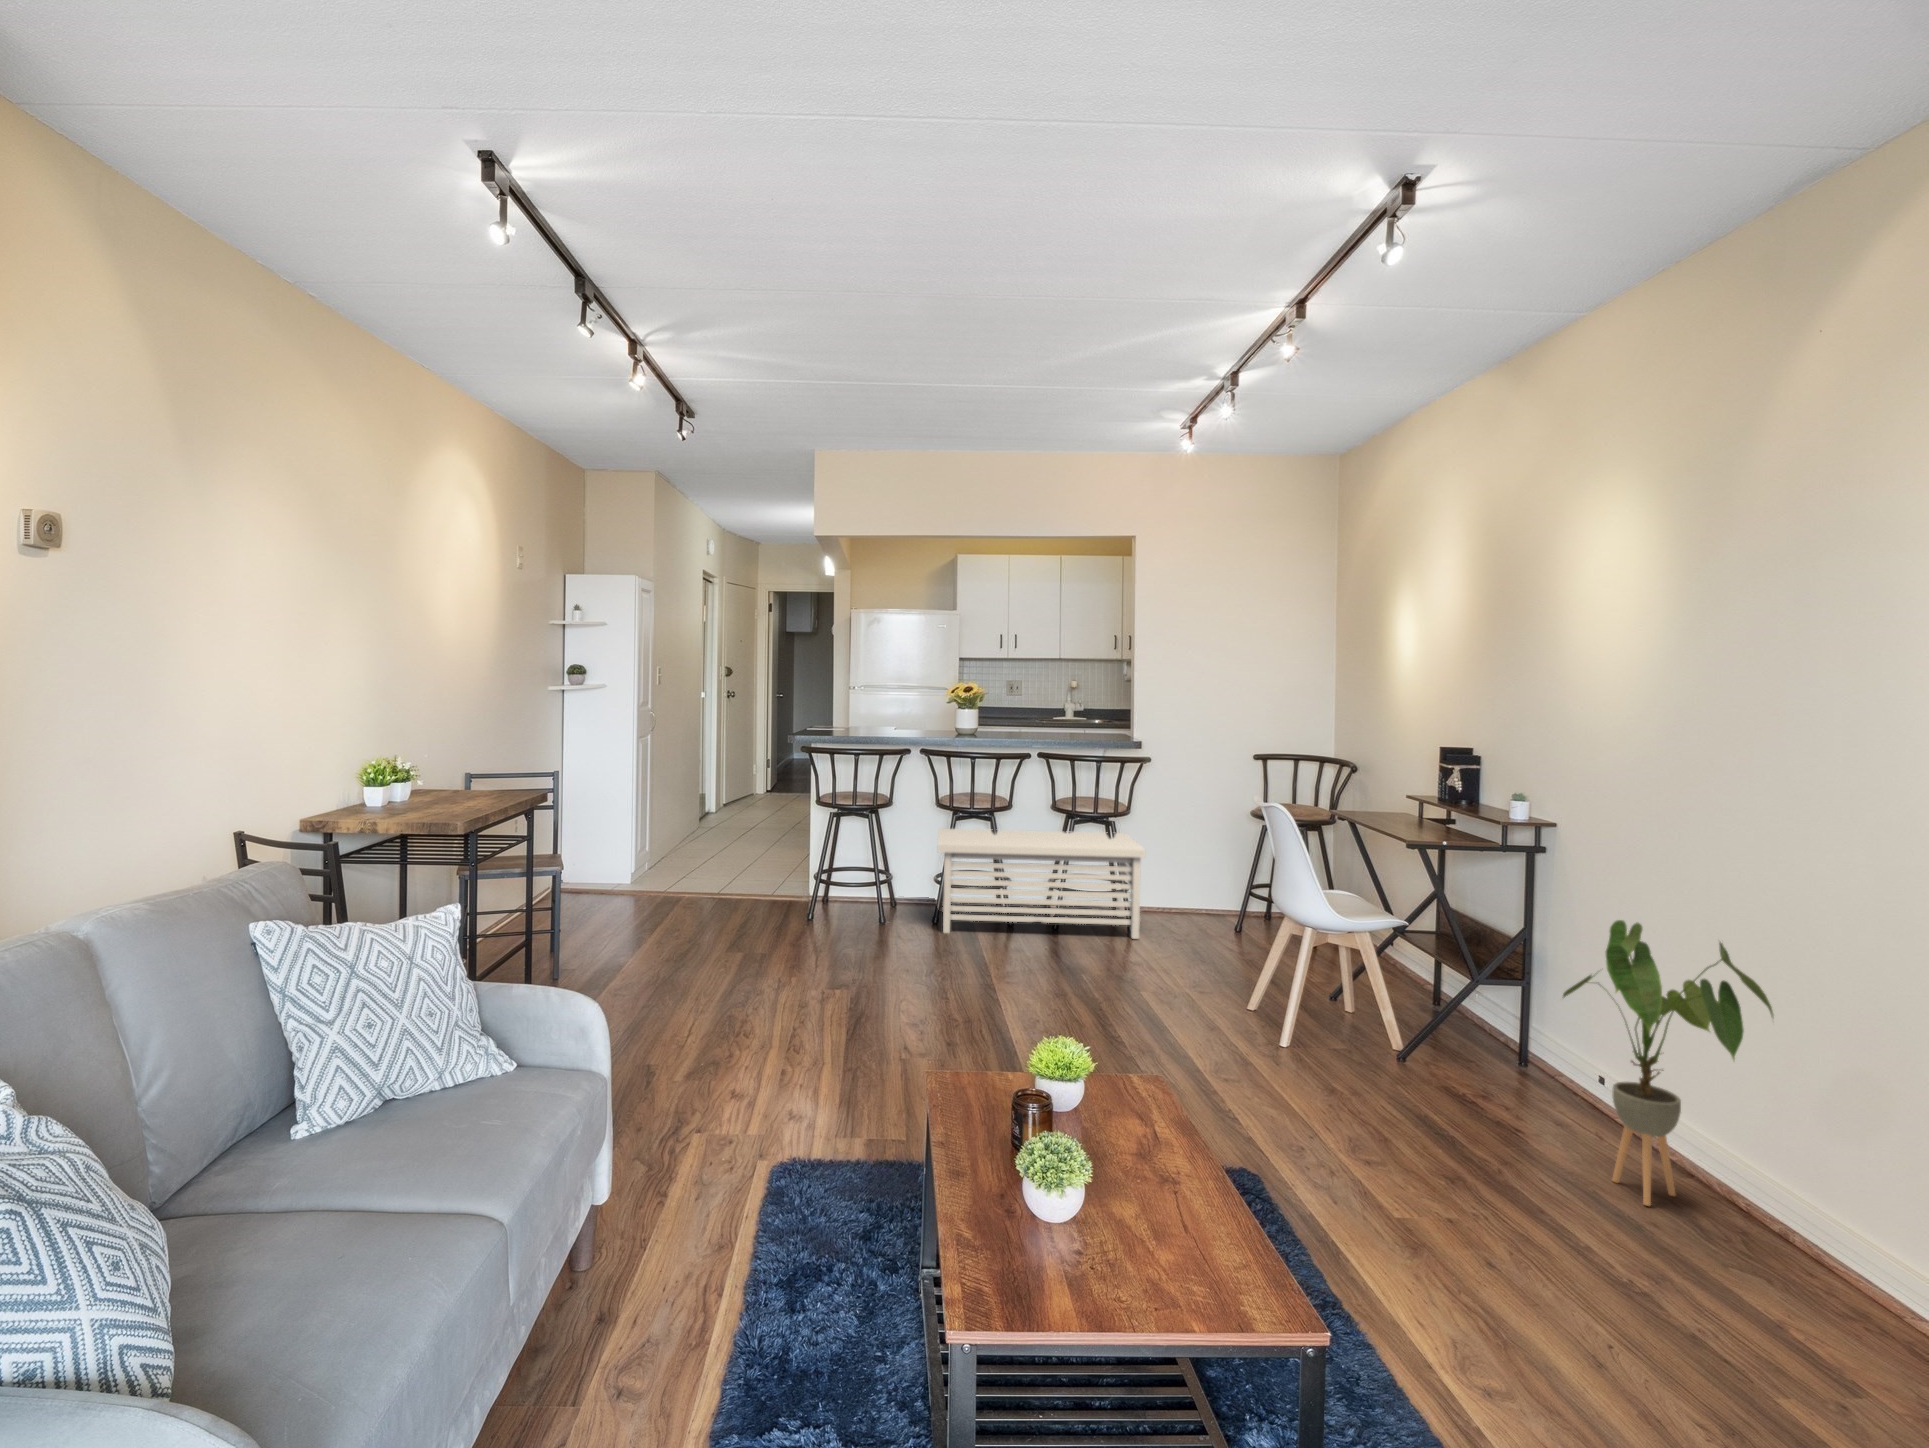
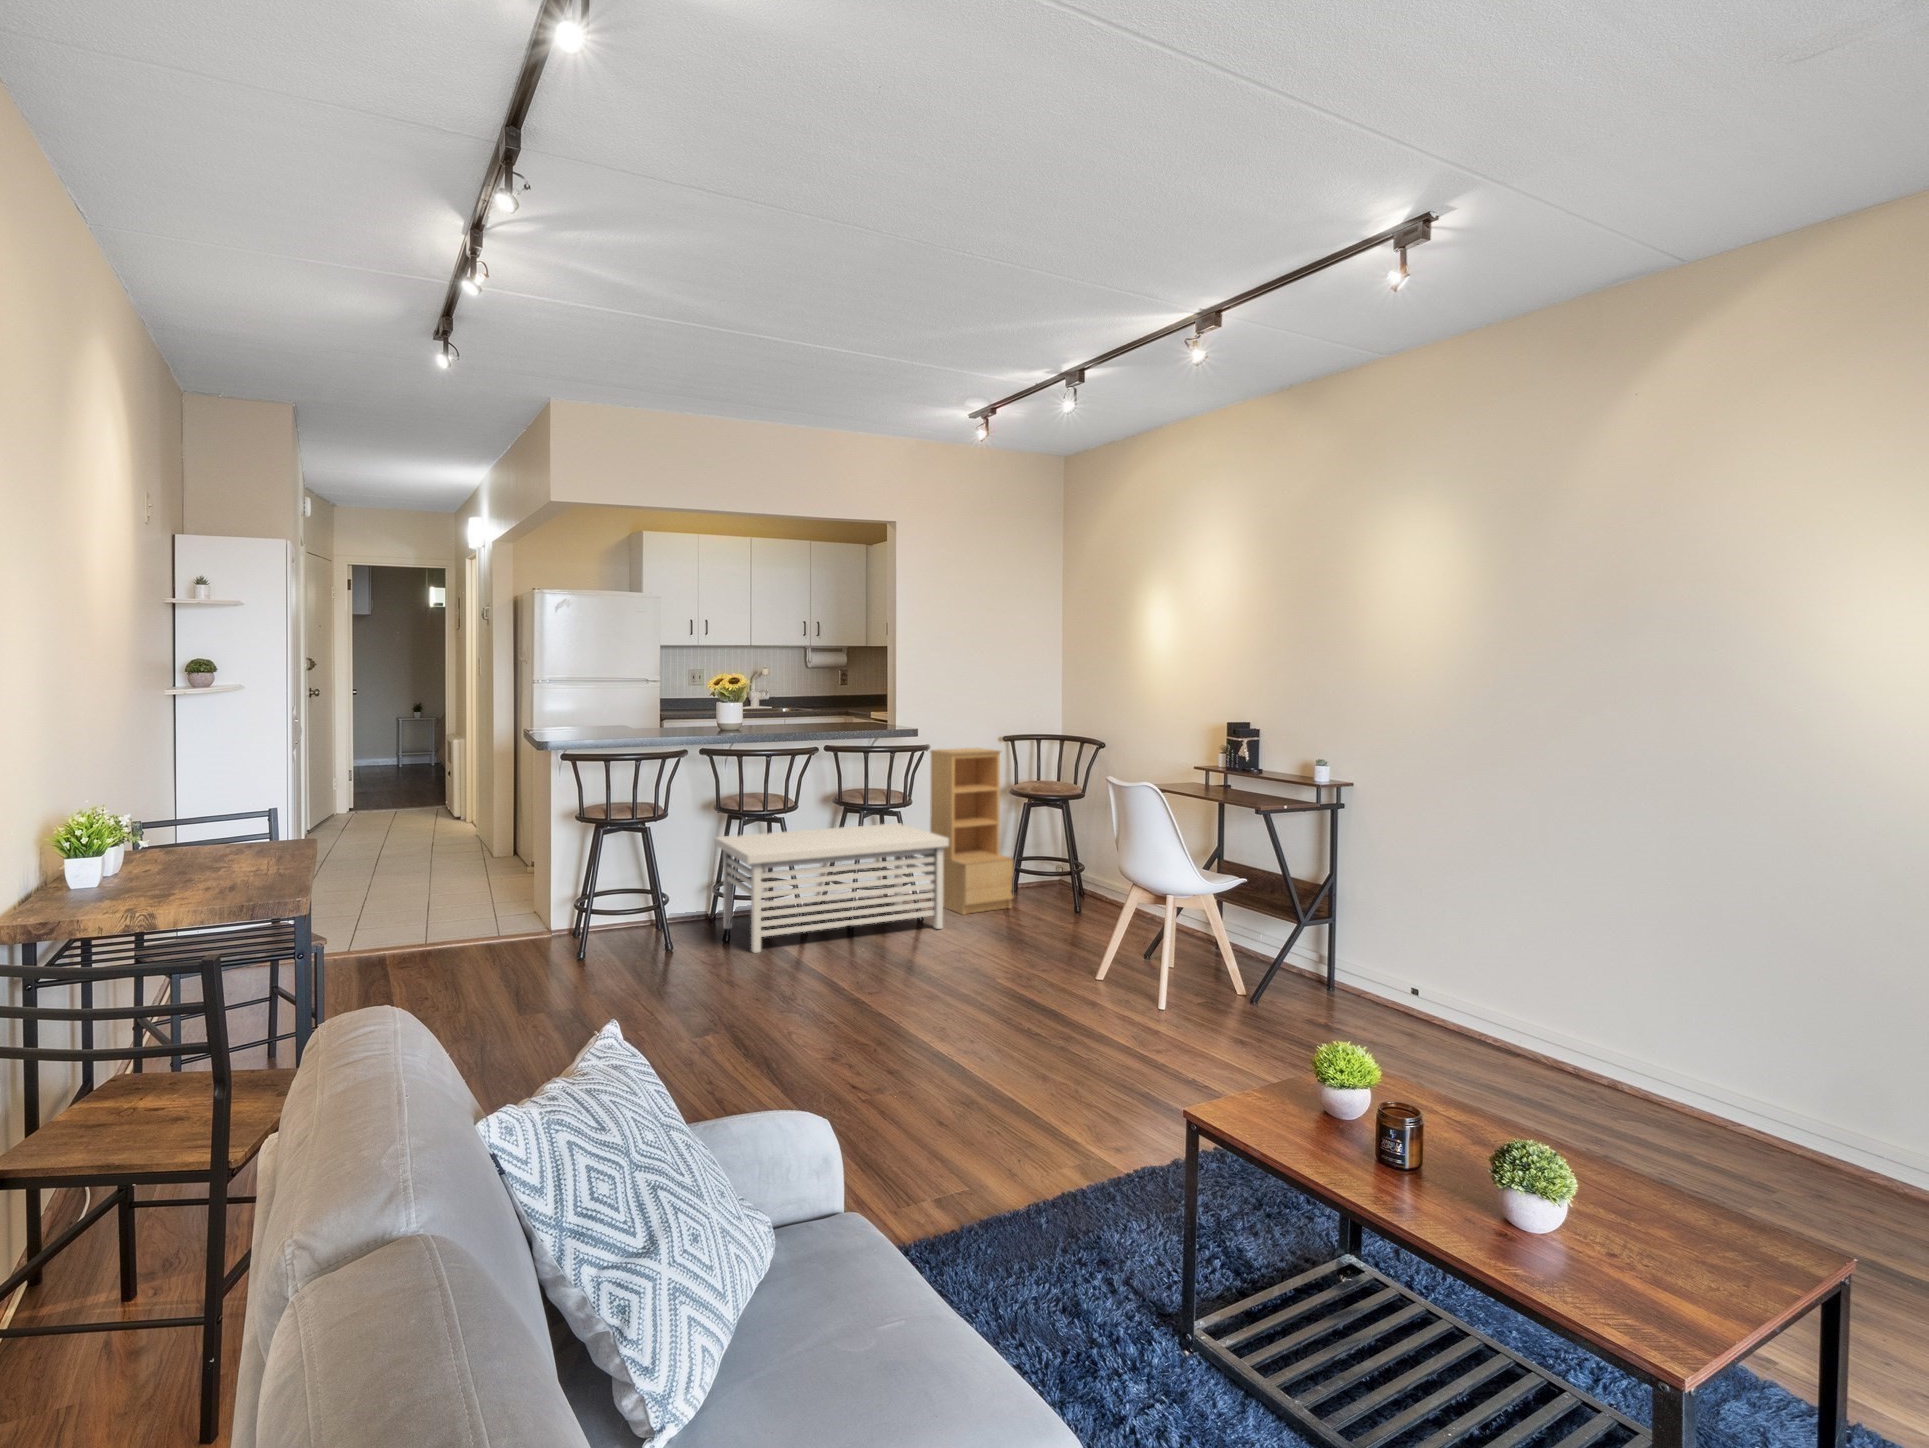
bookshelf: none [1160,763,1239,932] -> present [930,748,1014,915]
house plant: present [1563,920,1774,1206] -> none [1446,859,1595,1082]

